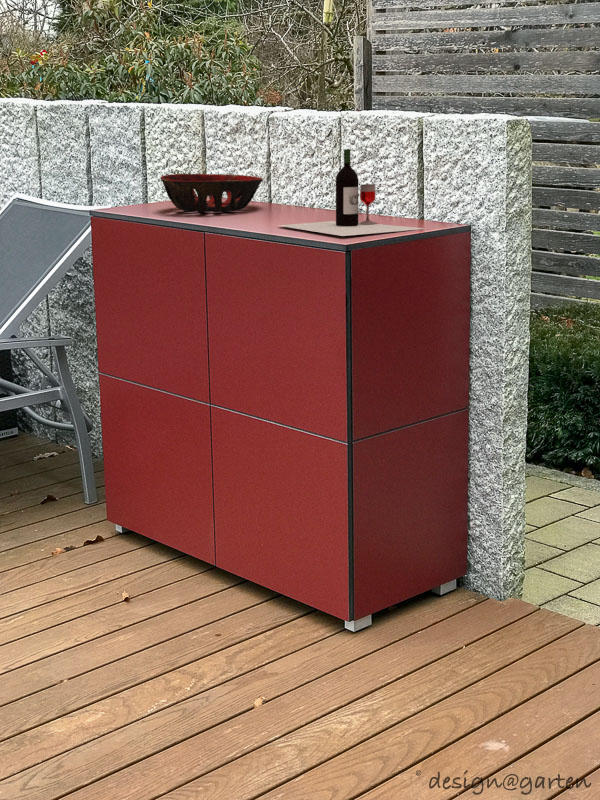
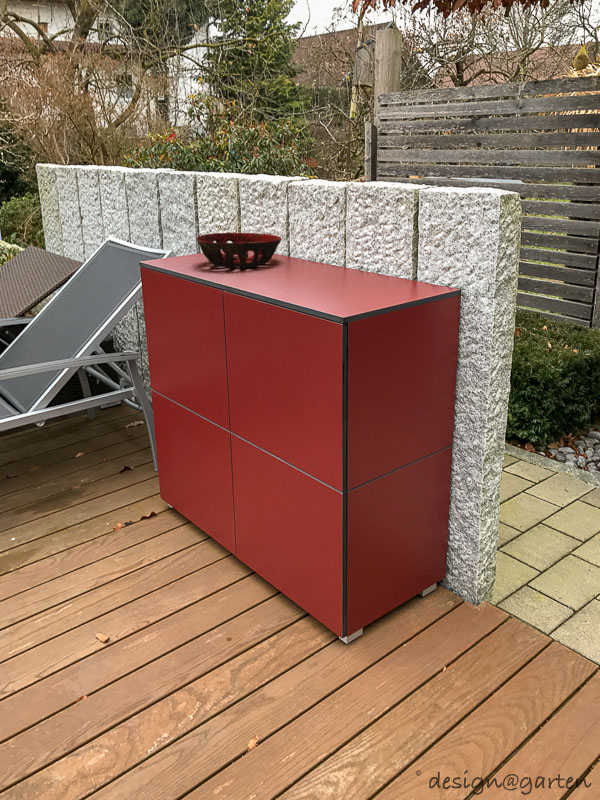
wine bottle: present [279,149,425,236] -> none [287,220,432,306]

